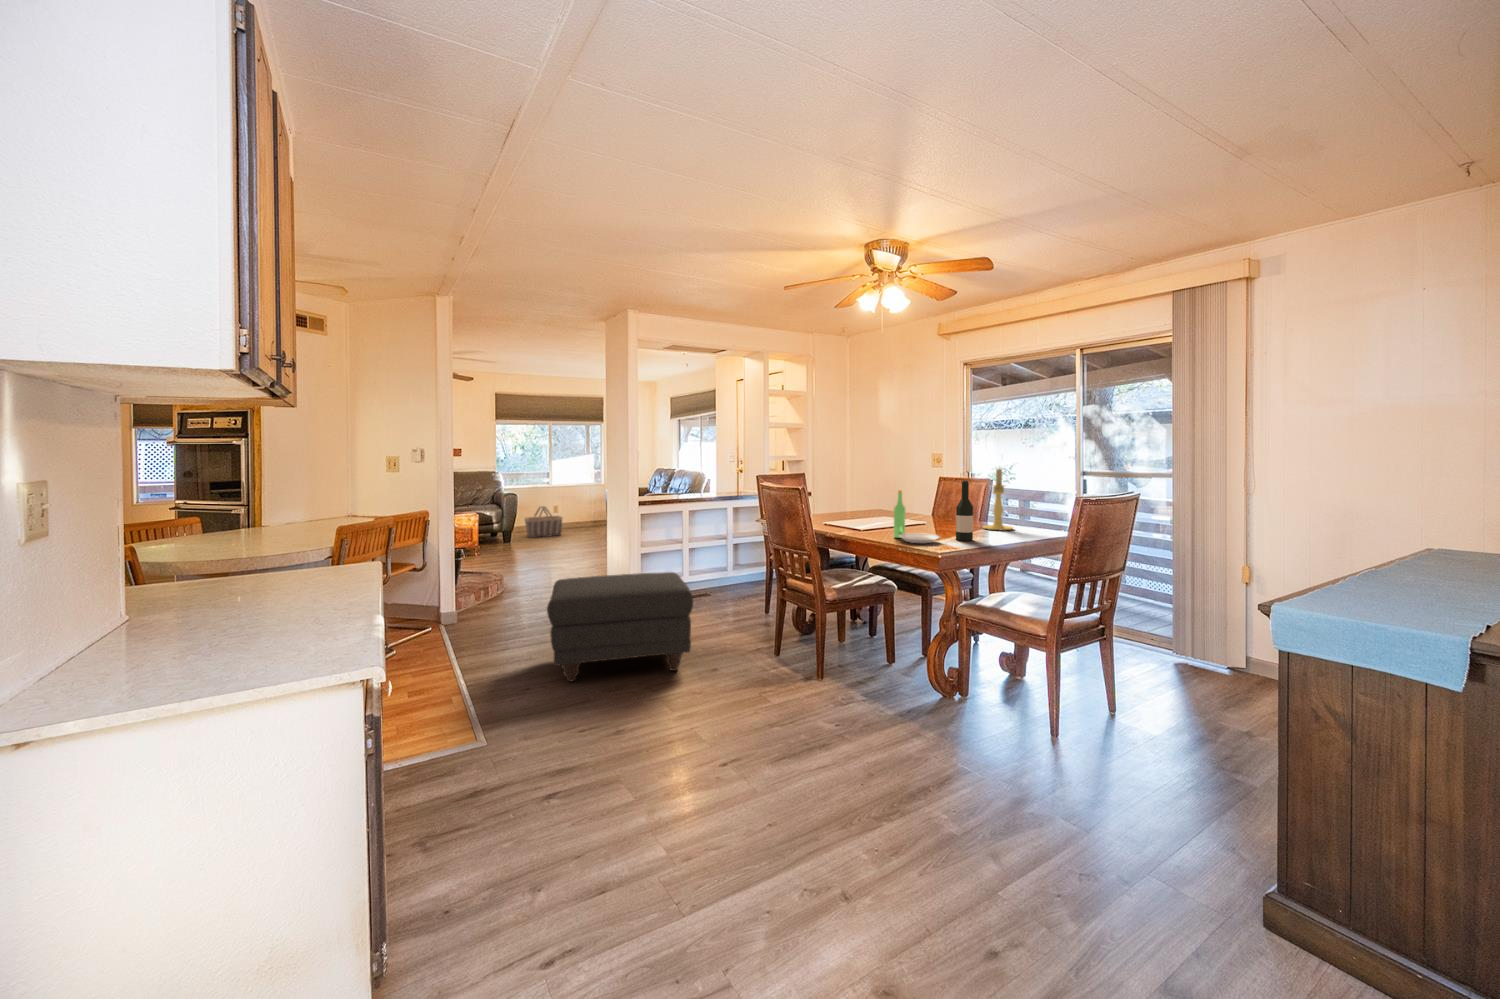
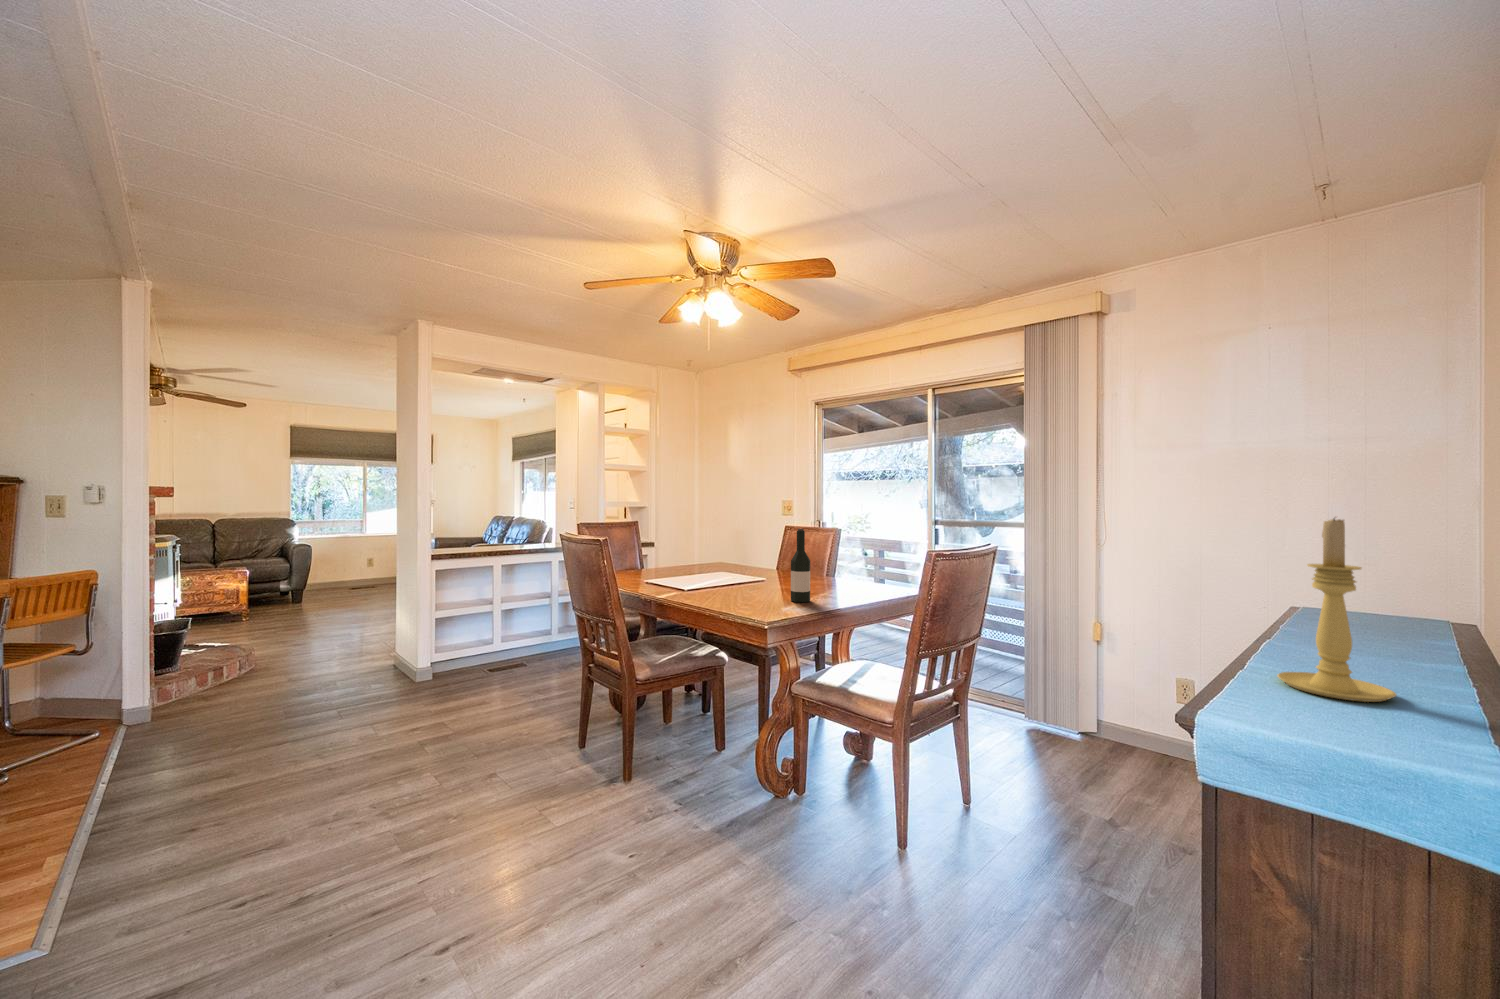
candle holder: present [983,469,1013,530] -> present [1277,518,1397,702]
plate: present [894,490,939,543] -> none [718,540,770,607]
basket: present [525,506,562,538] -> none [328,557,379,595]
ottoman: present [547,572,693,682] -> none [210,647,457,821]

